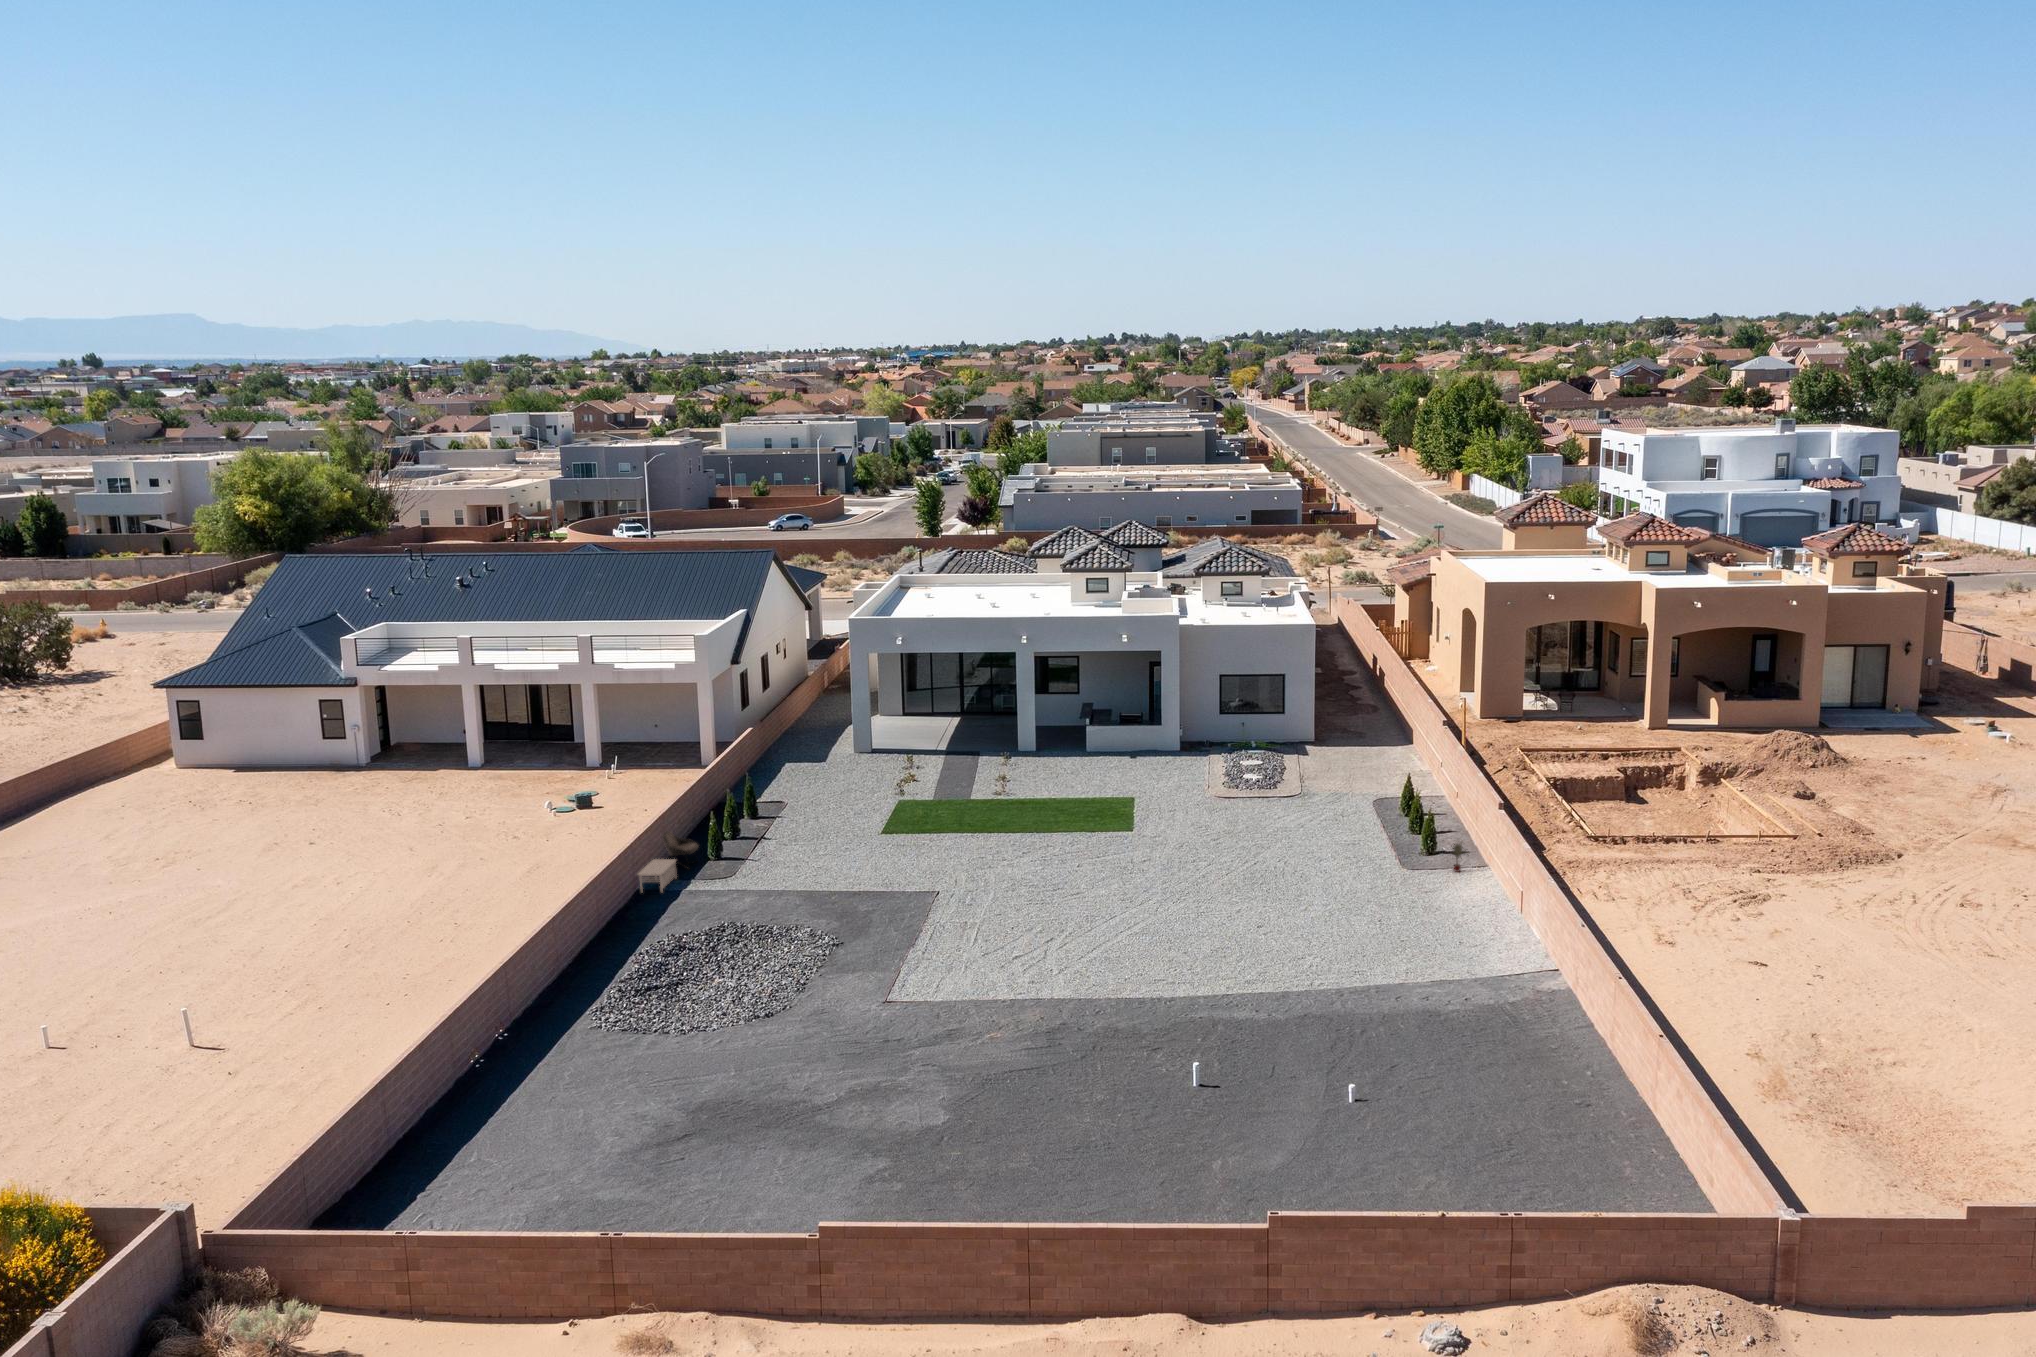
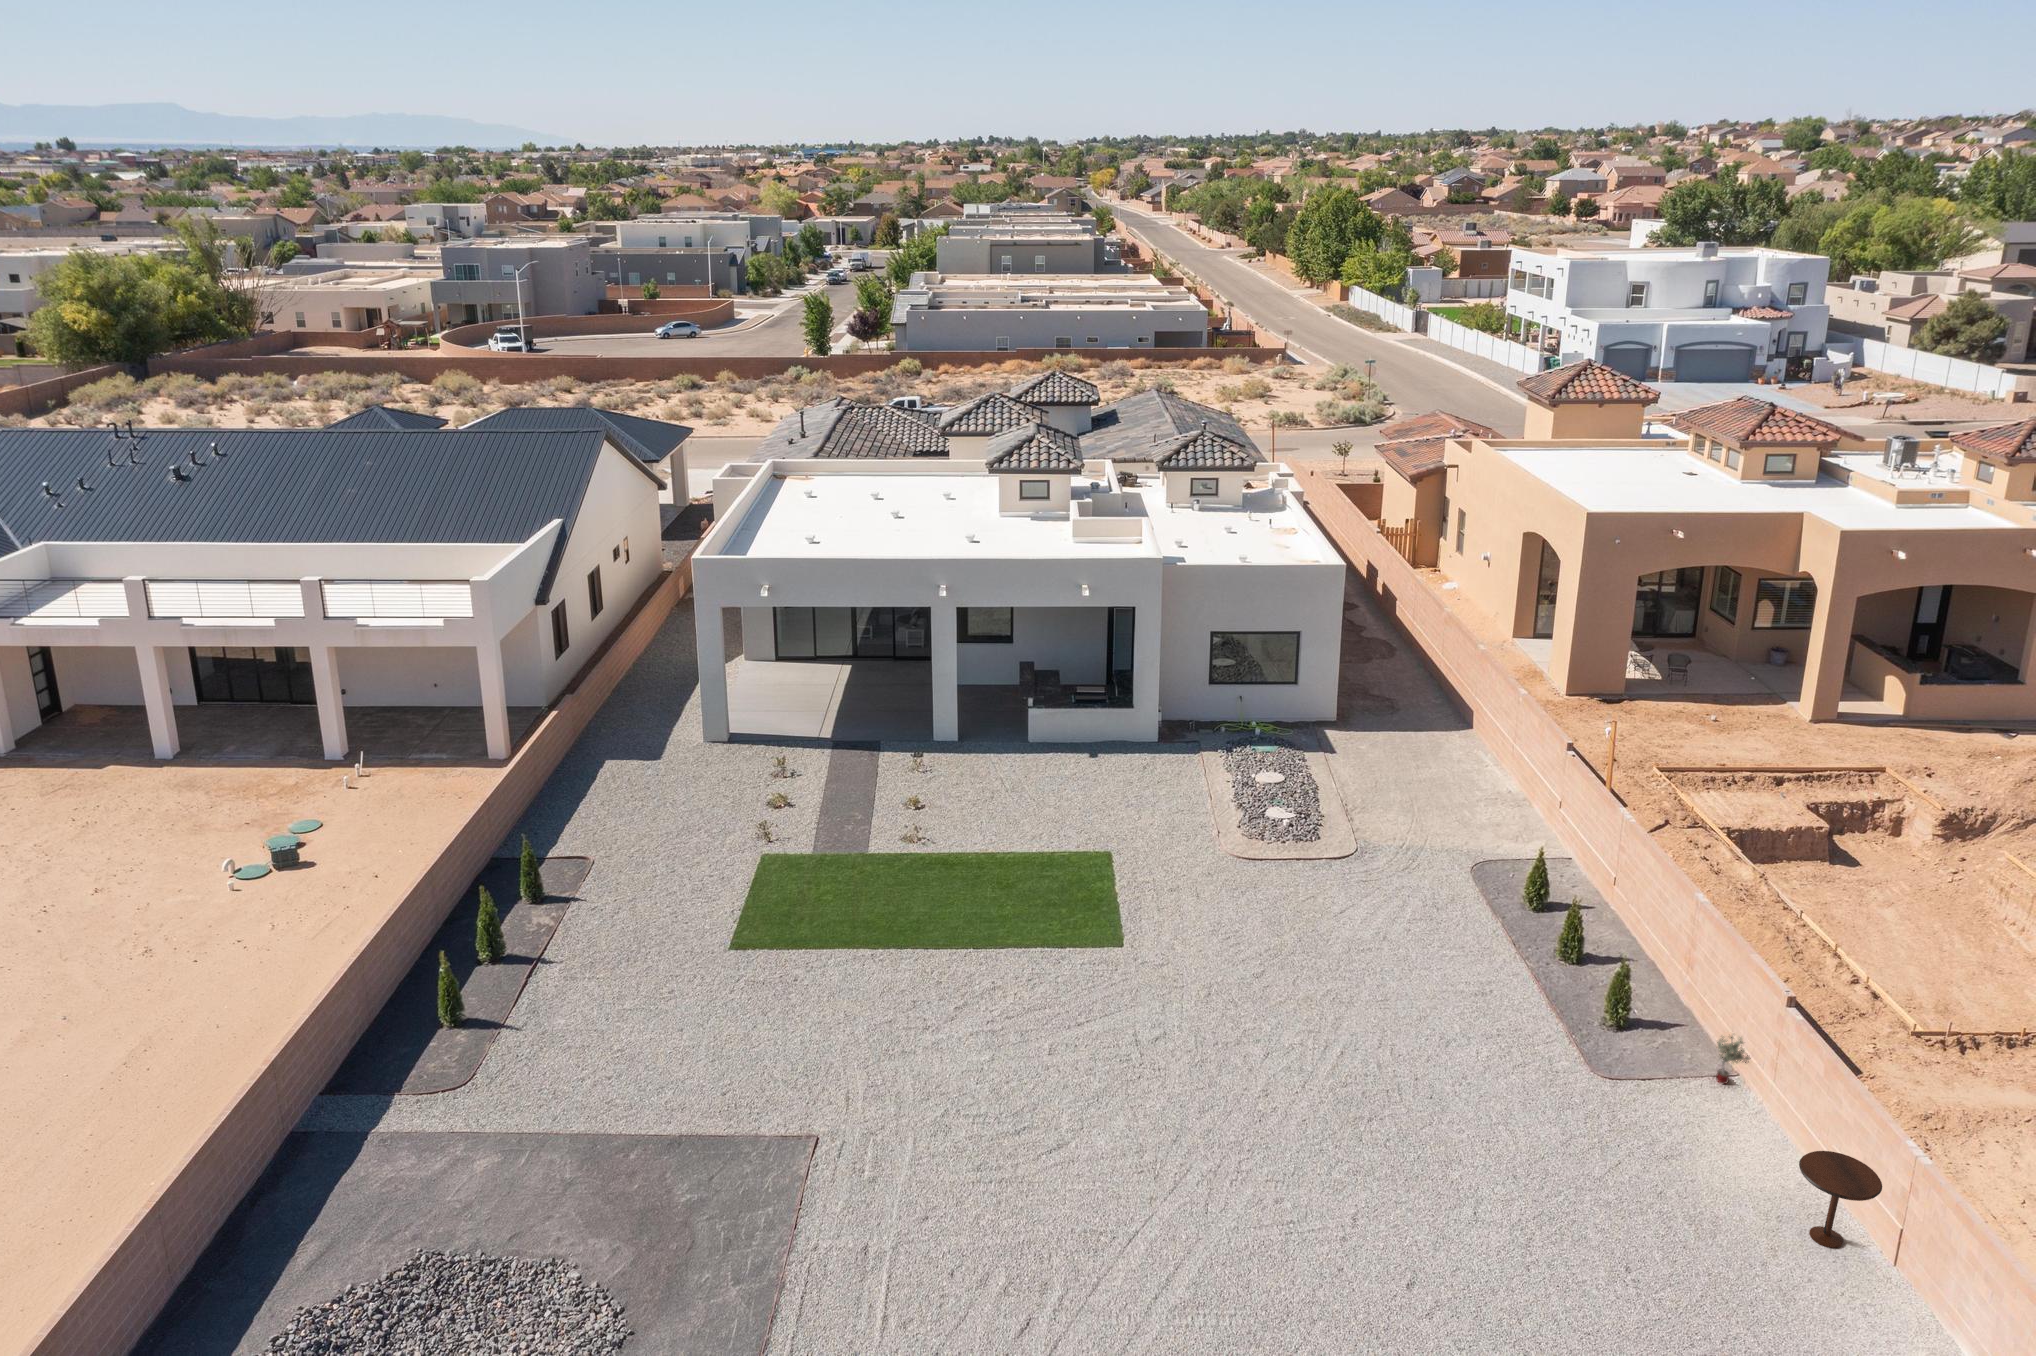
lounge chair: present [663,831,698,864] -> none [343,991,414,1064]
storage bench: present [638,859,677,892] -> none [283,1062,368,1143]
pedestal table: none [1452,870,1494,920] -> present [1799,1151,1882,1248]

